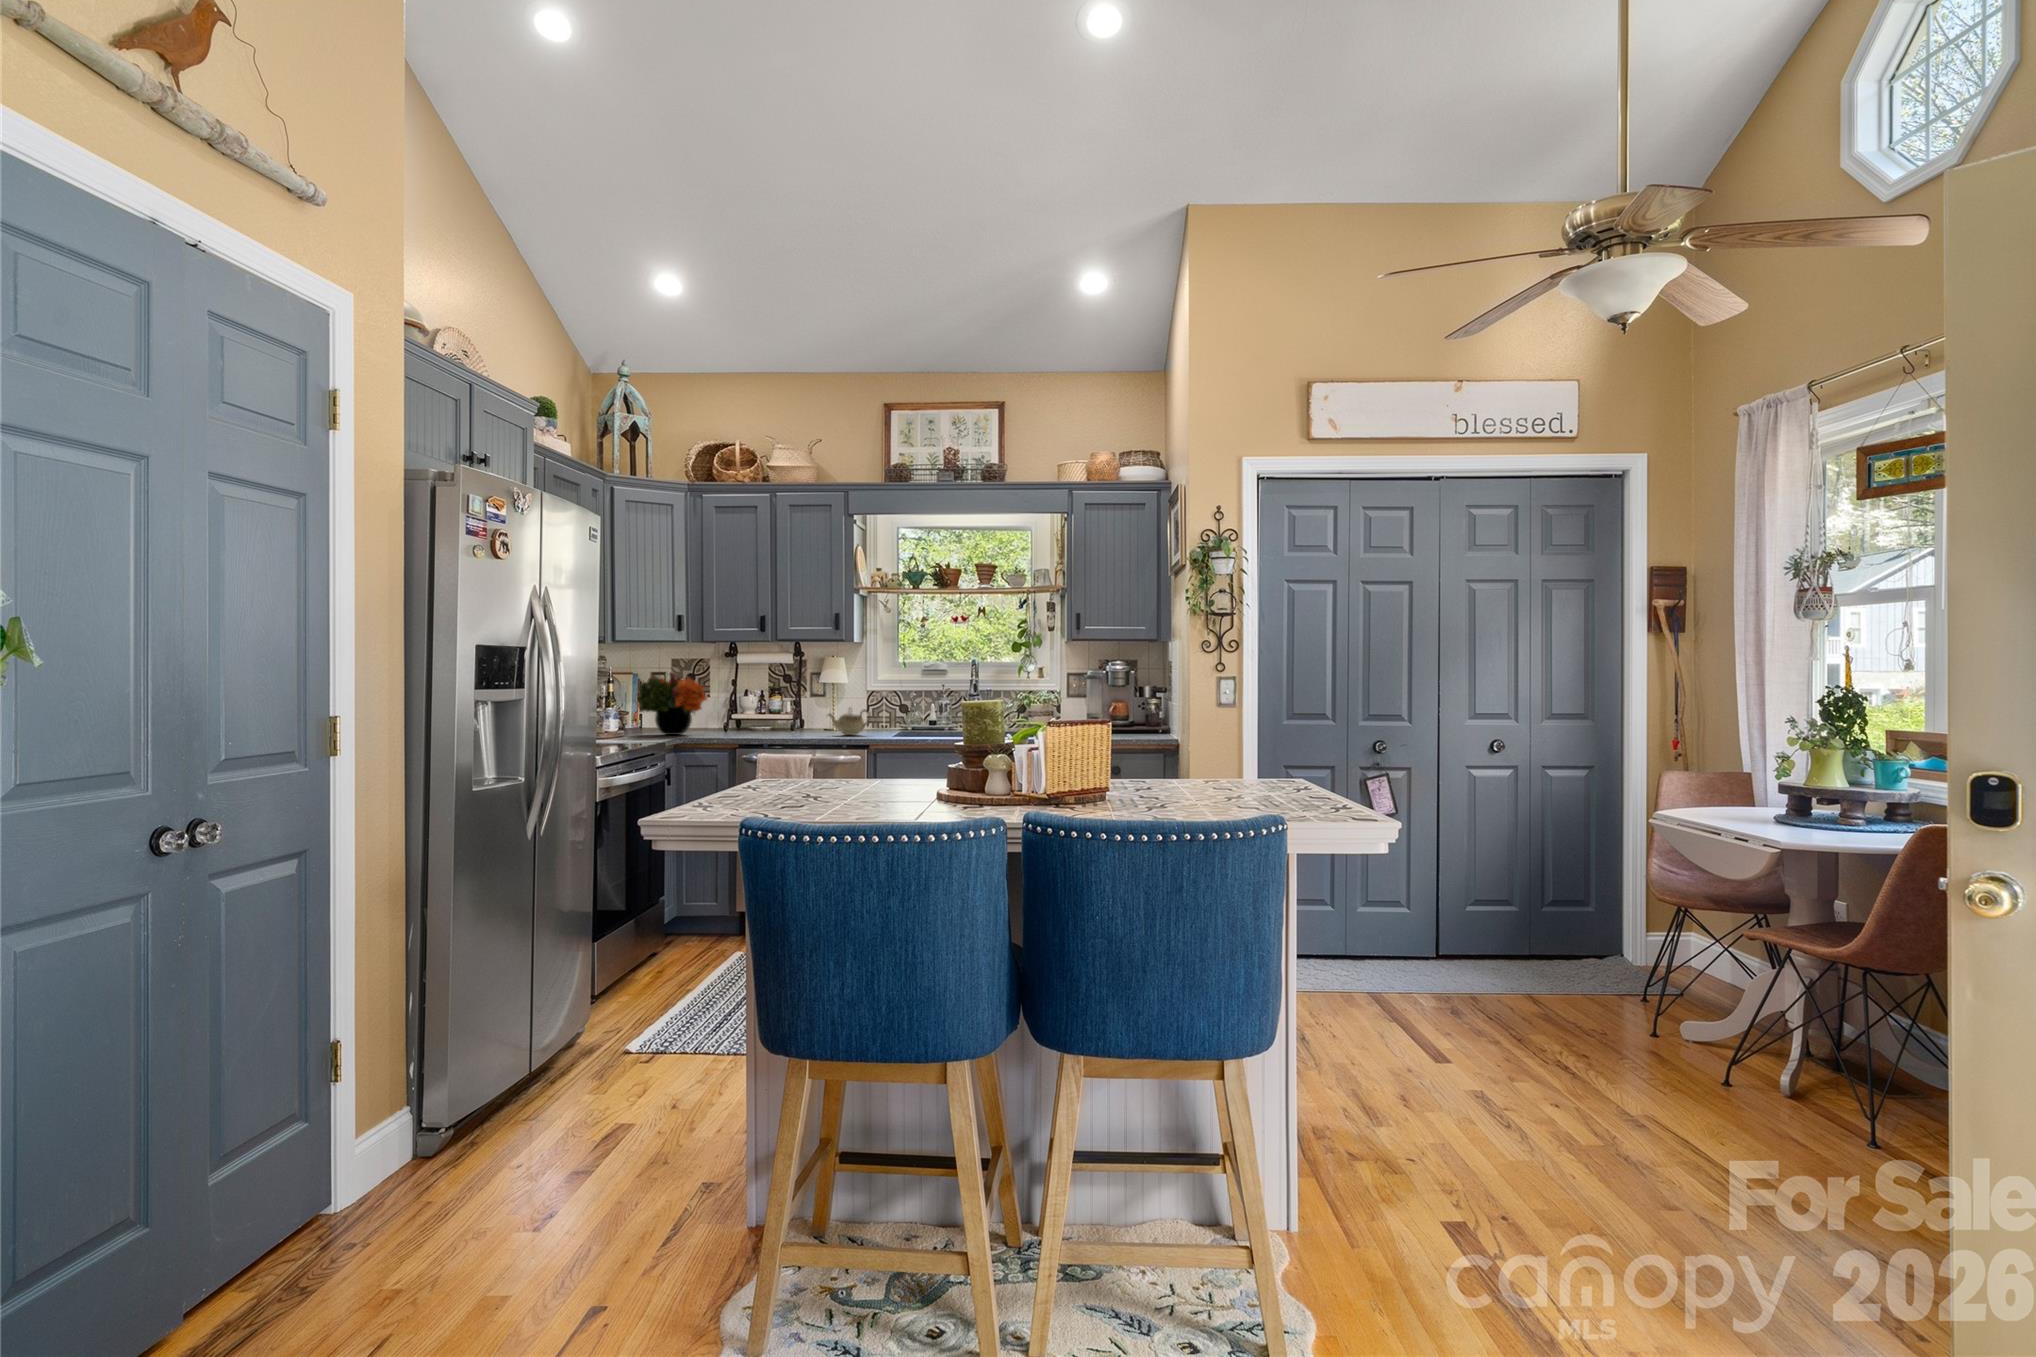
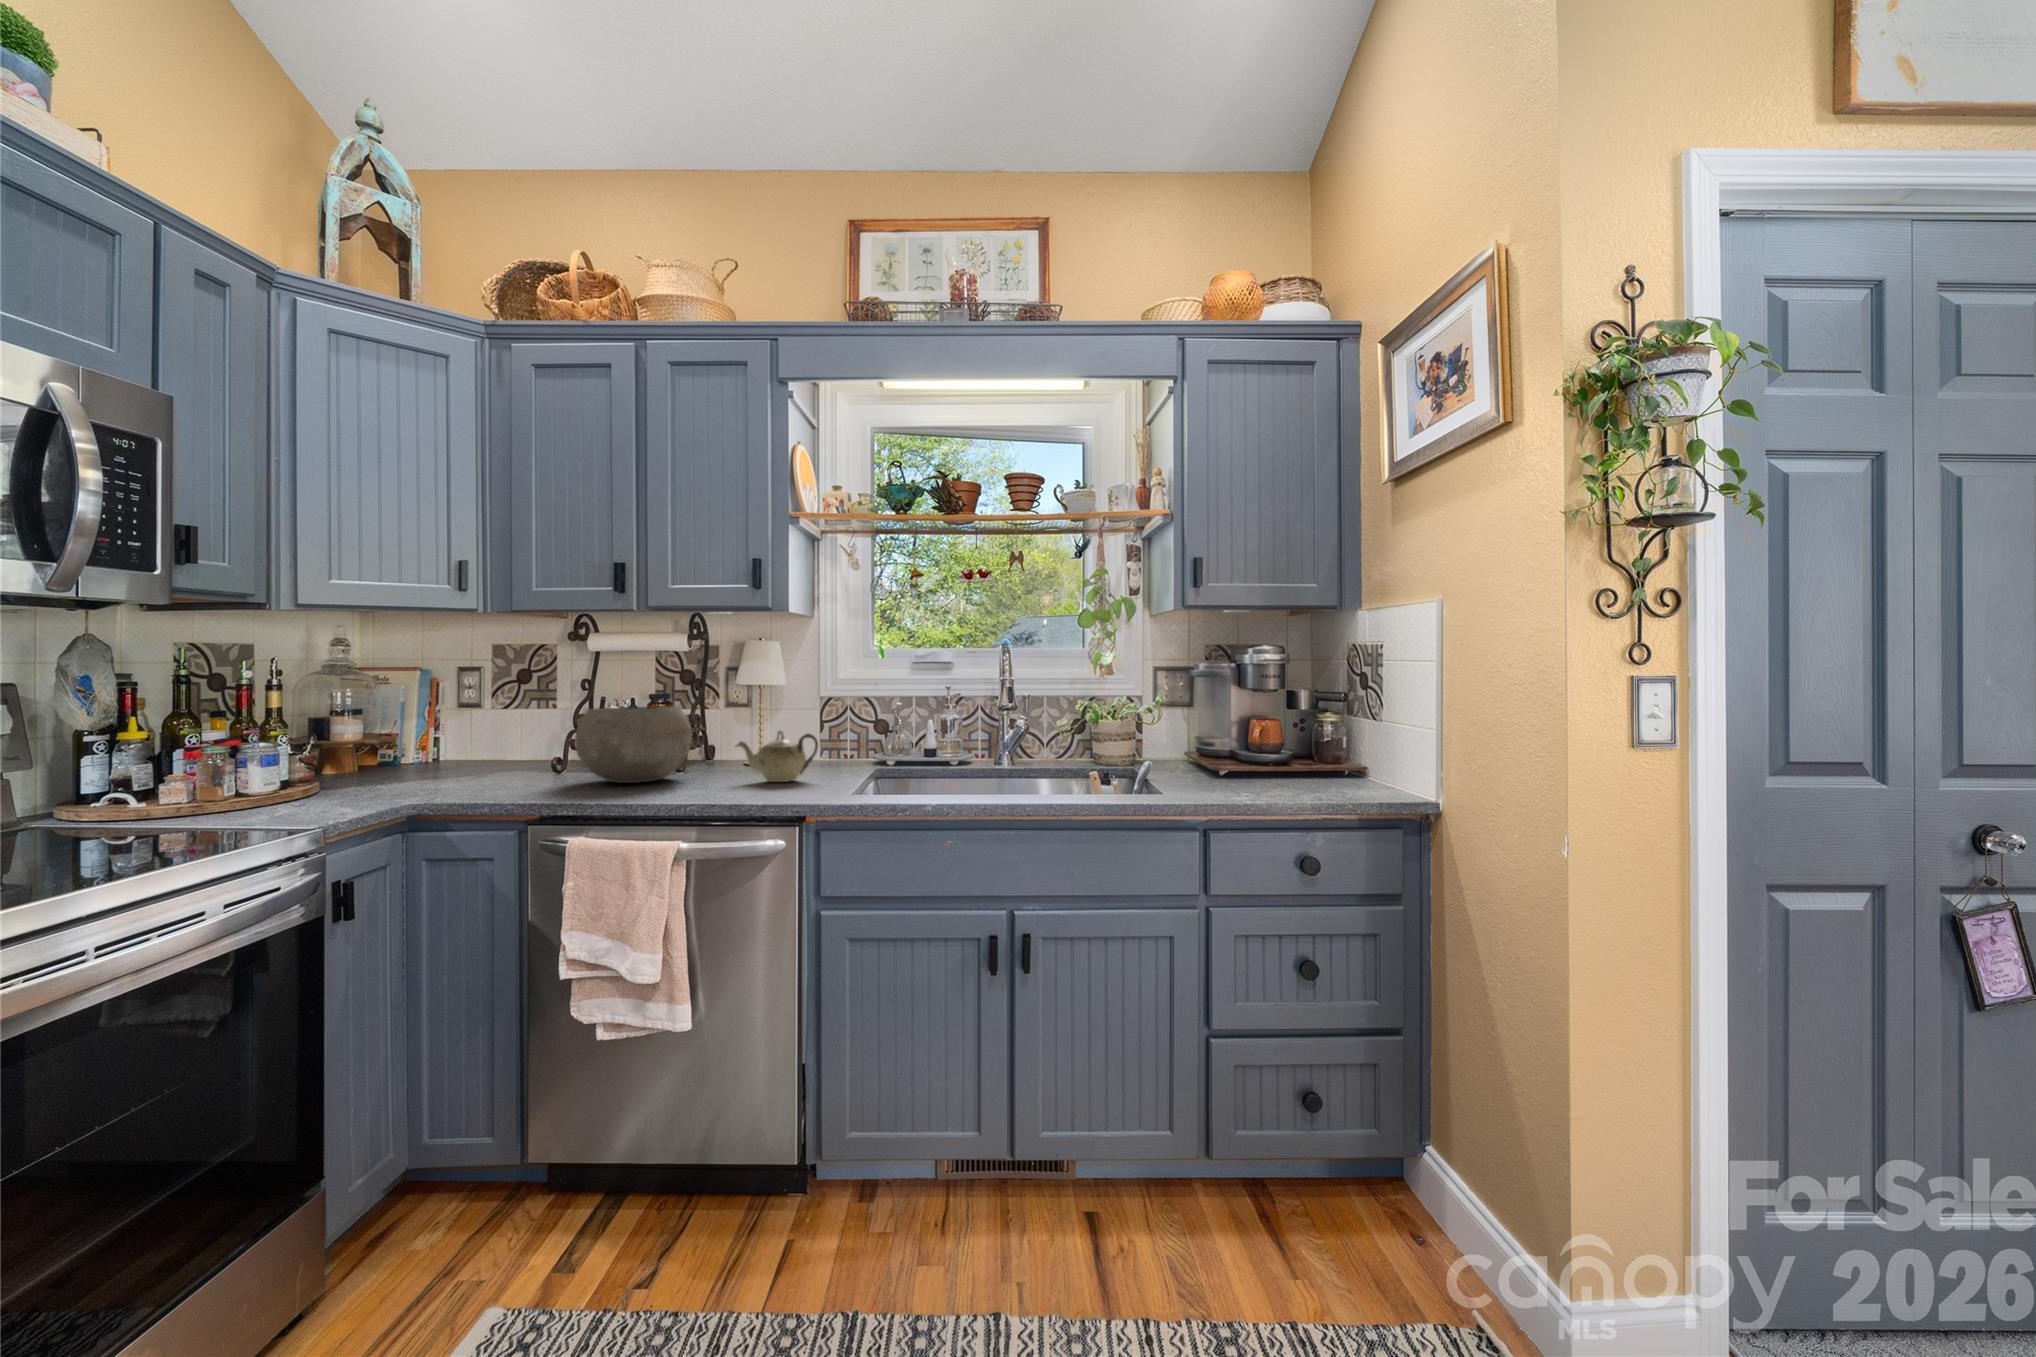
flower arrangement: present [637,673,707,735] -> none [348,666,512,786]
ceramic bowl: none [743,695,802,734] -> present [575,707,692,783]

